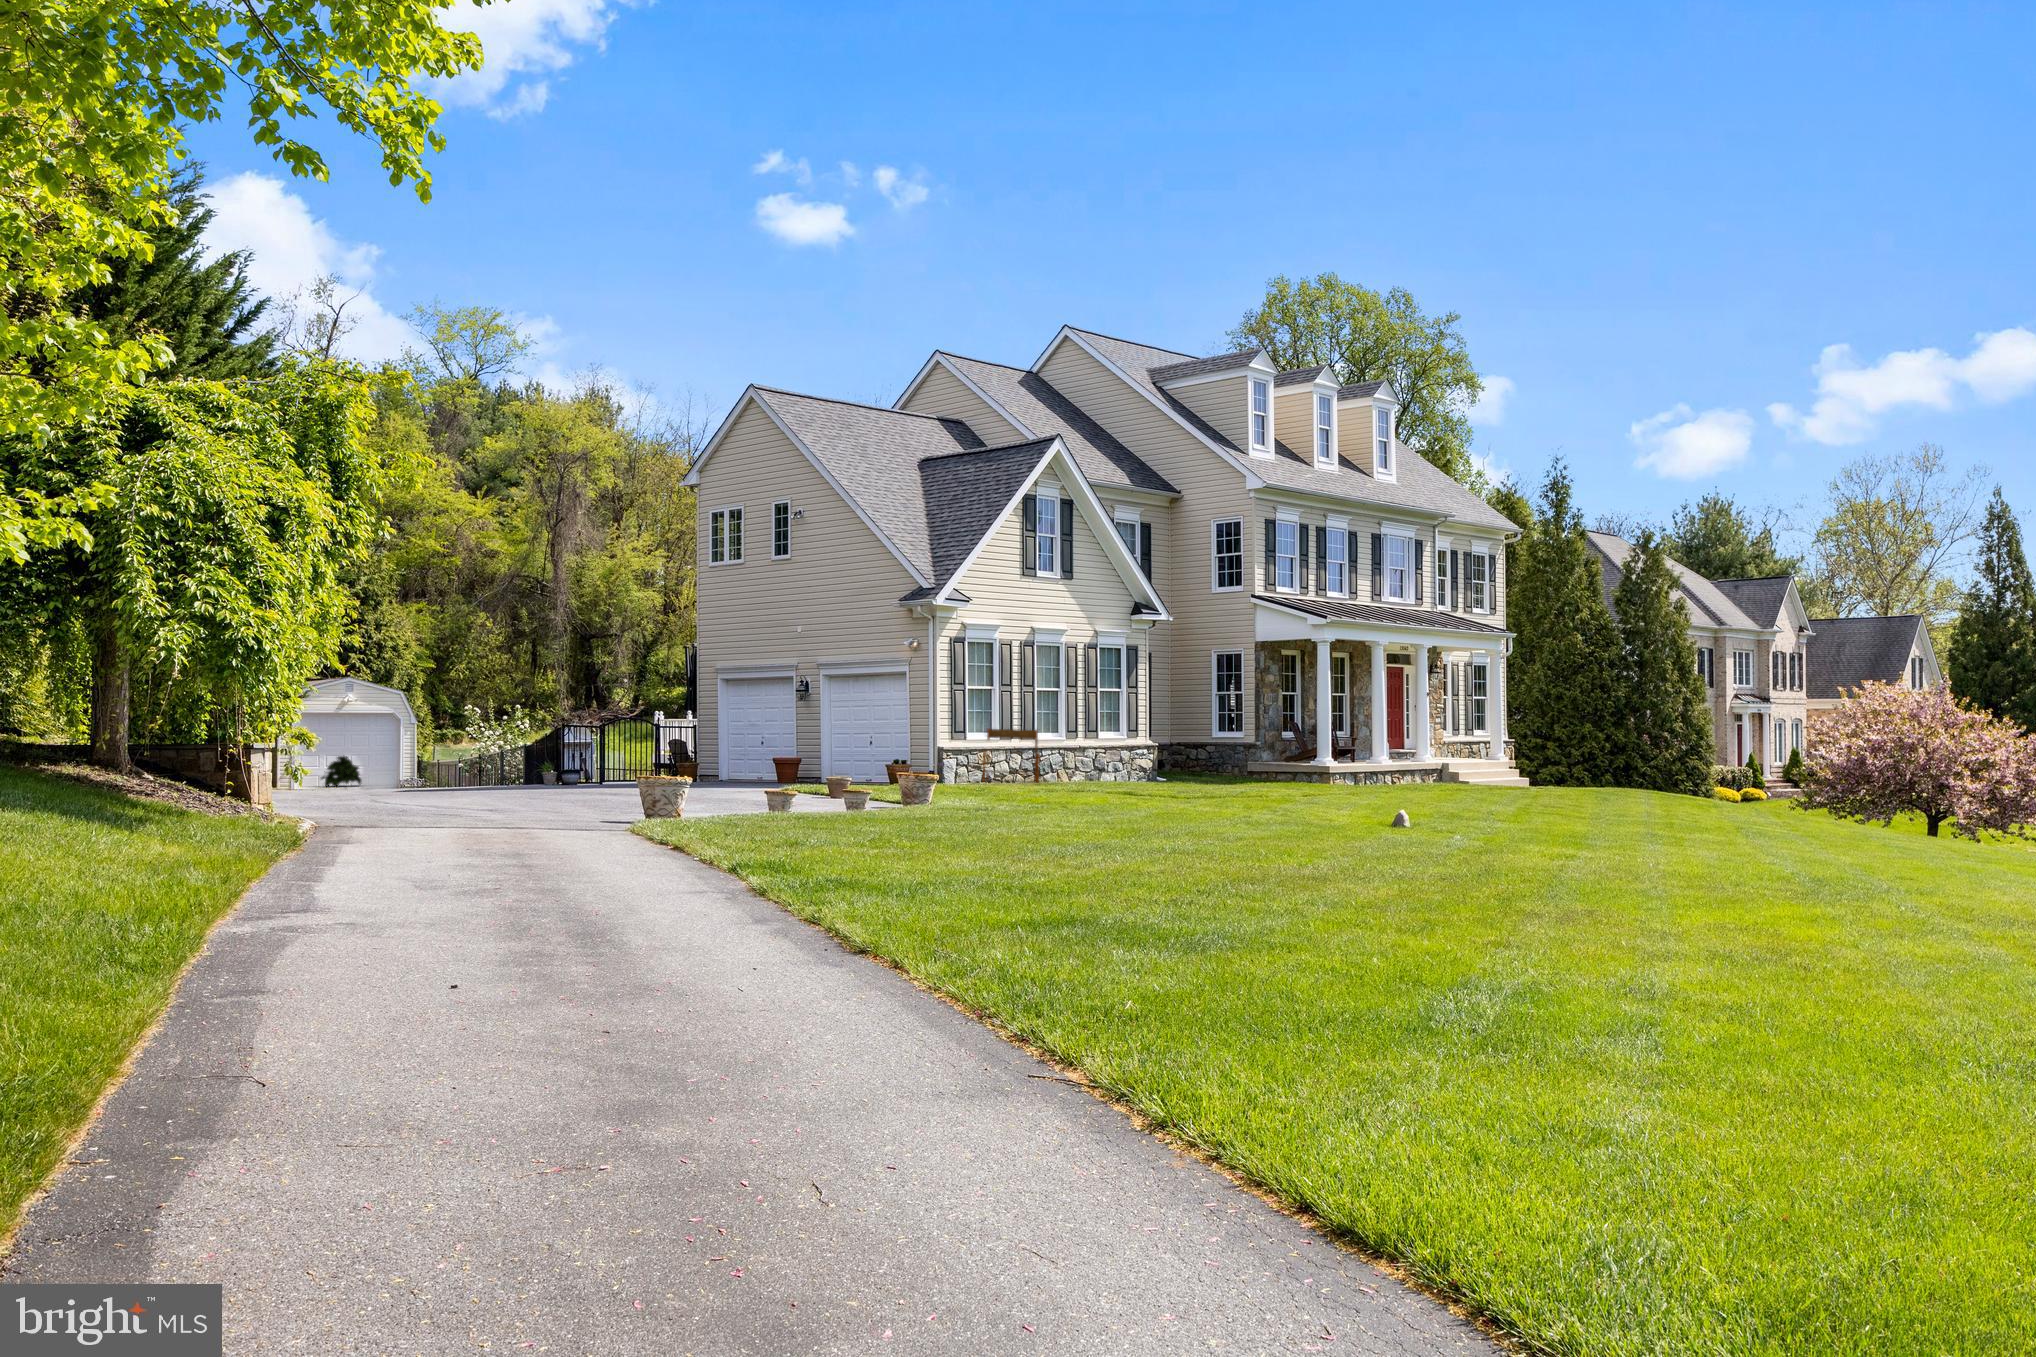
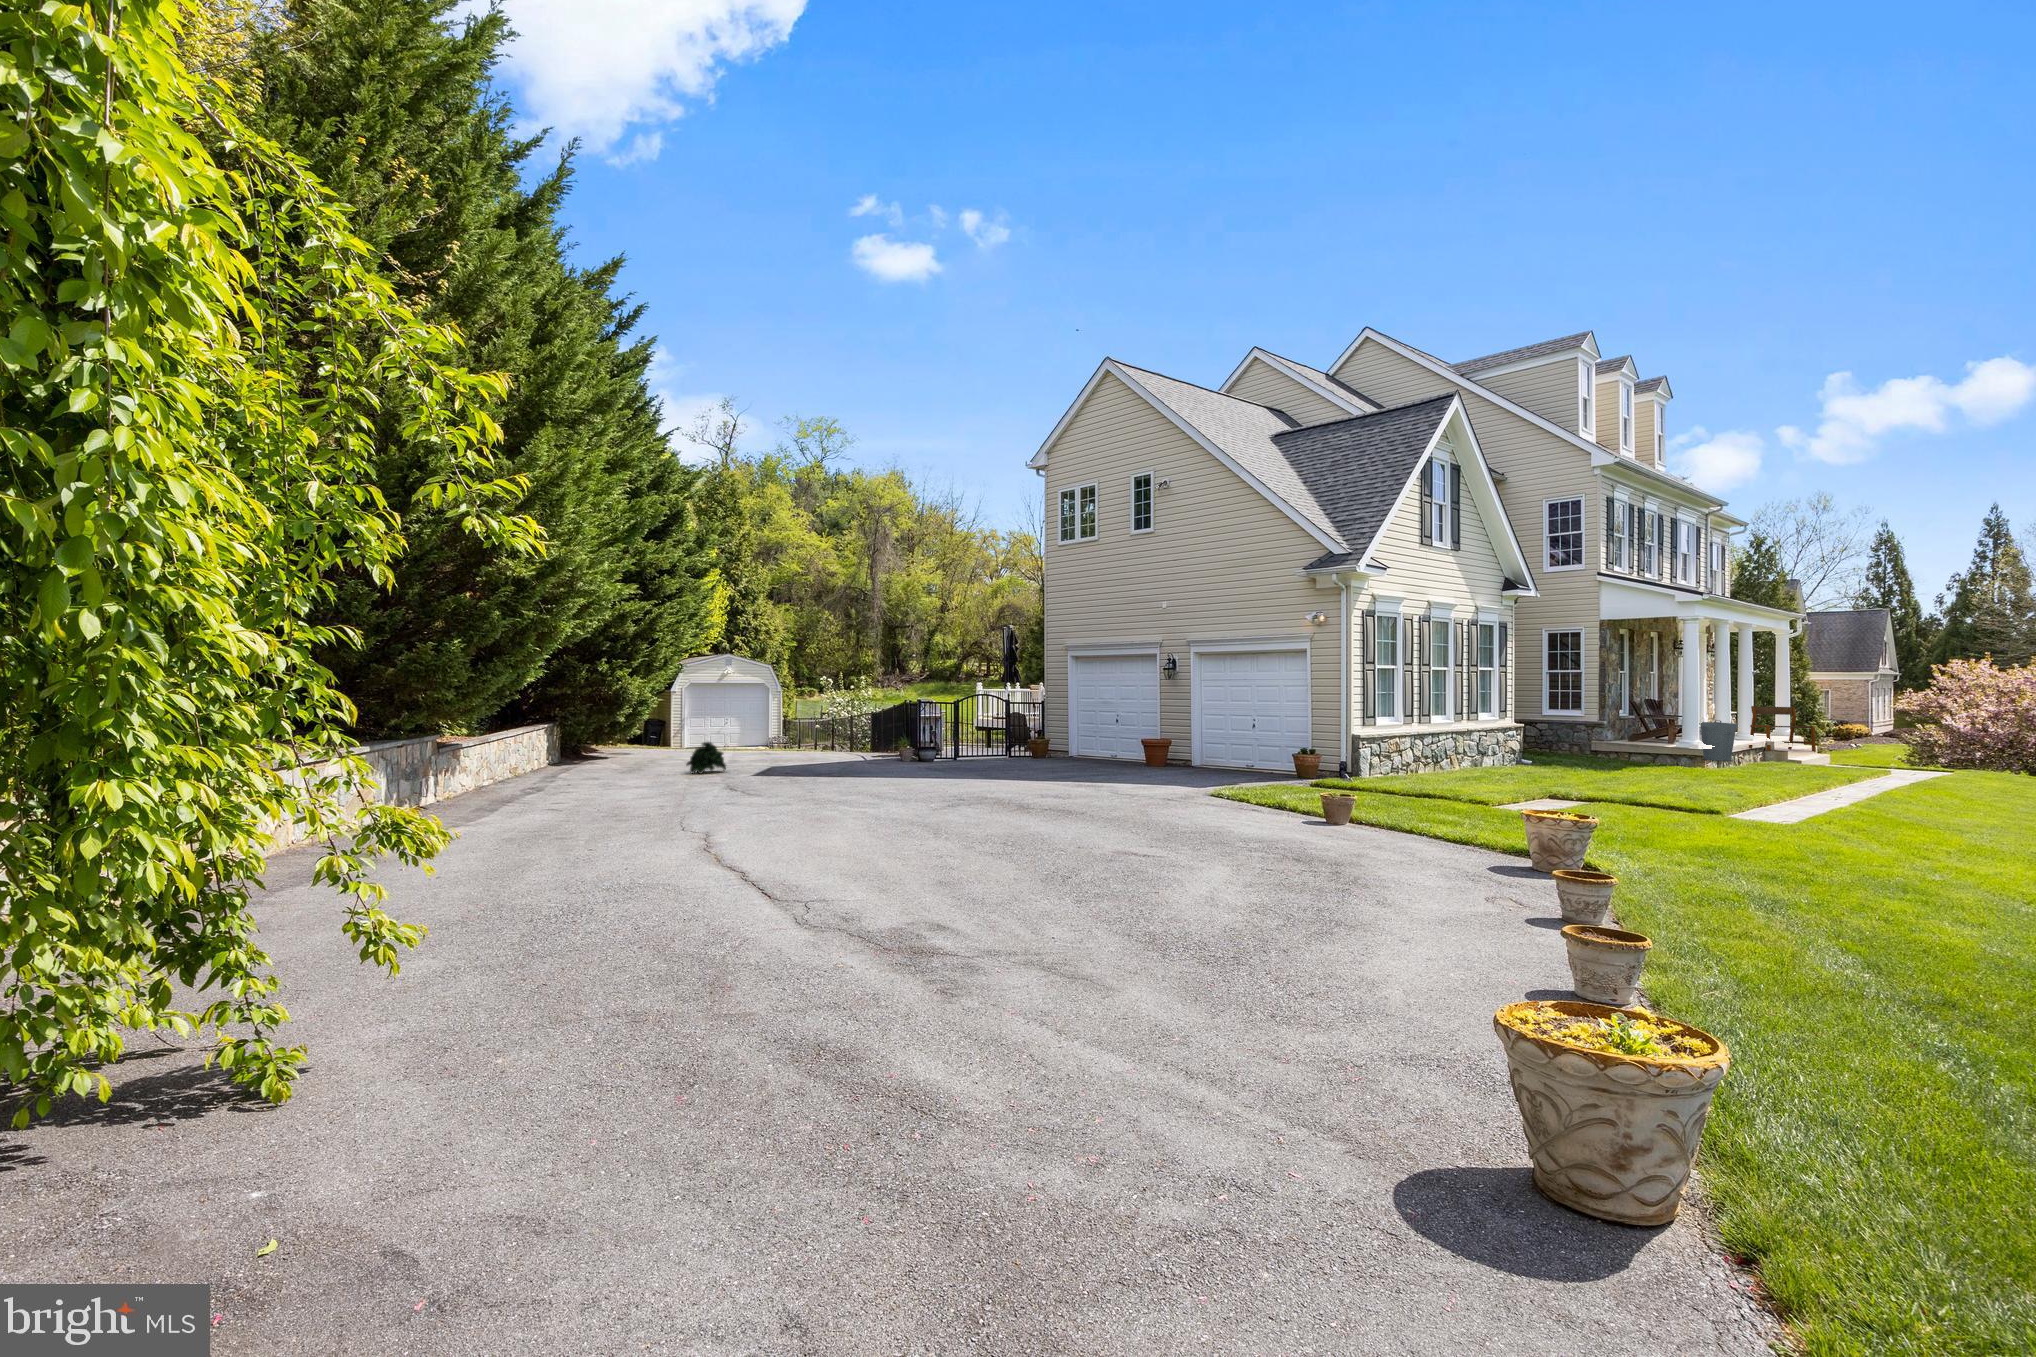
bench: present [982,729,1040,783] -> present [1749,706,1816,752]
trash can: none [1316,740,1346,778] -> present [1699,720,1738,761]

